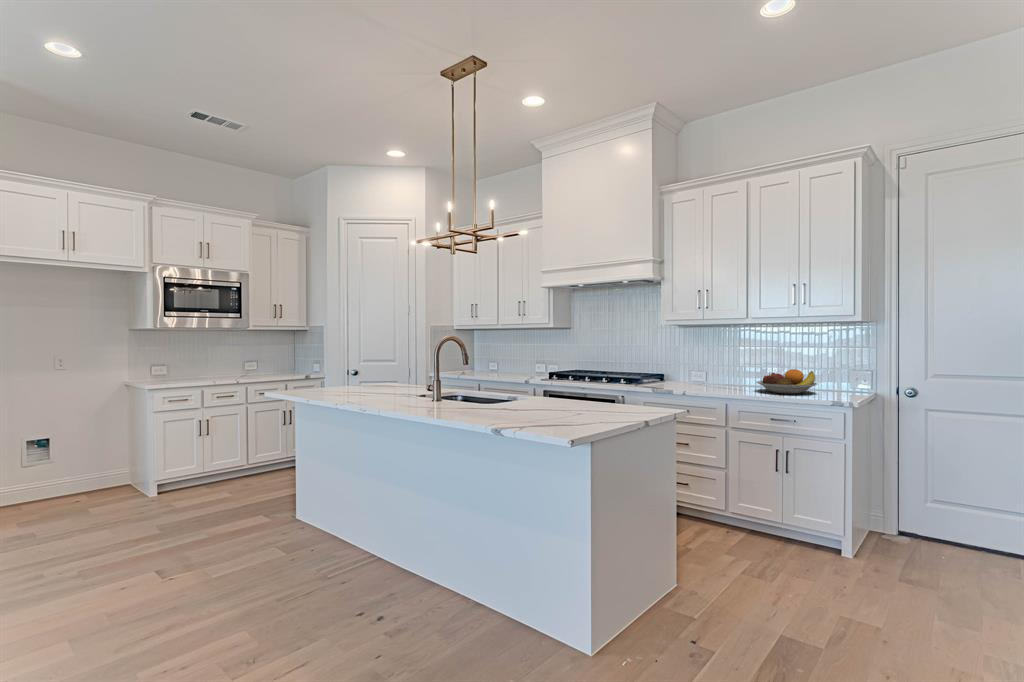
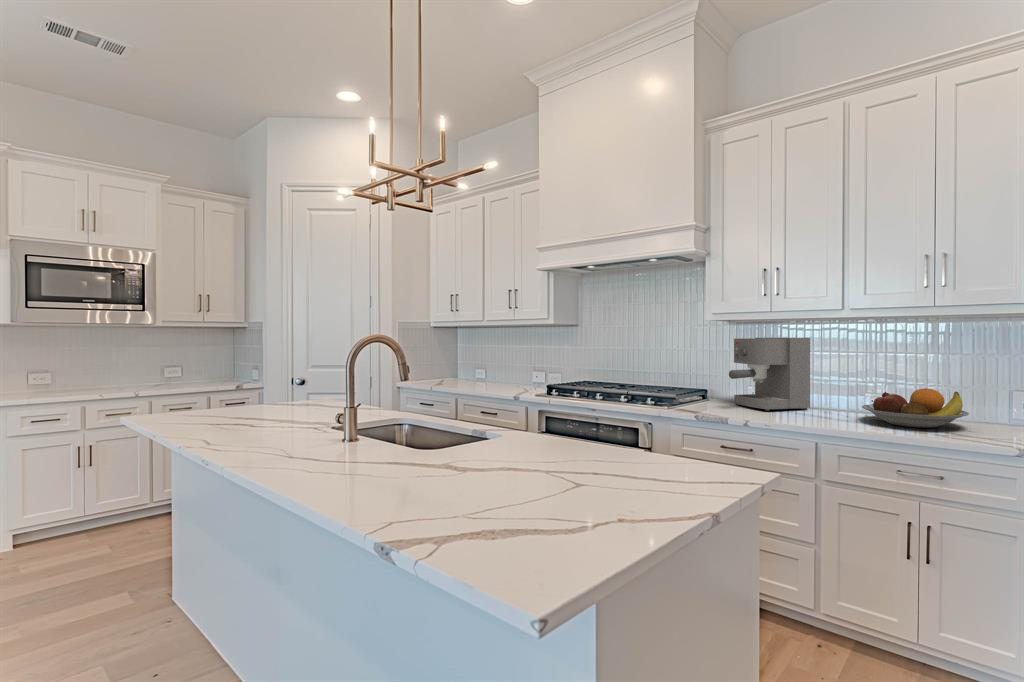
coffee maker: none [674,337,729,387] -> present [729,338,810,411]

